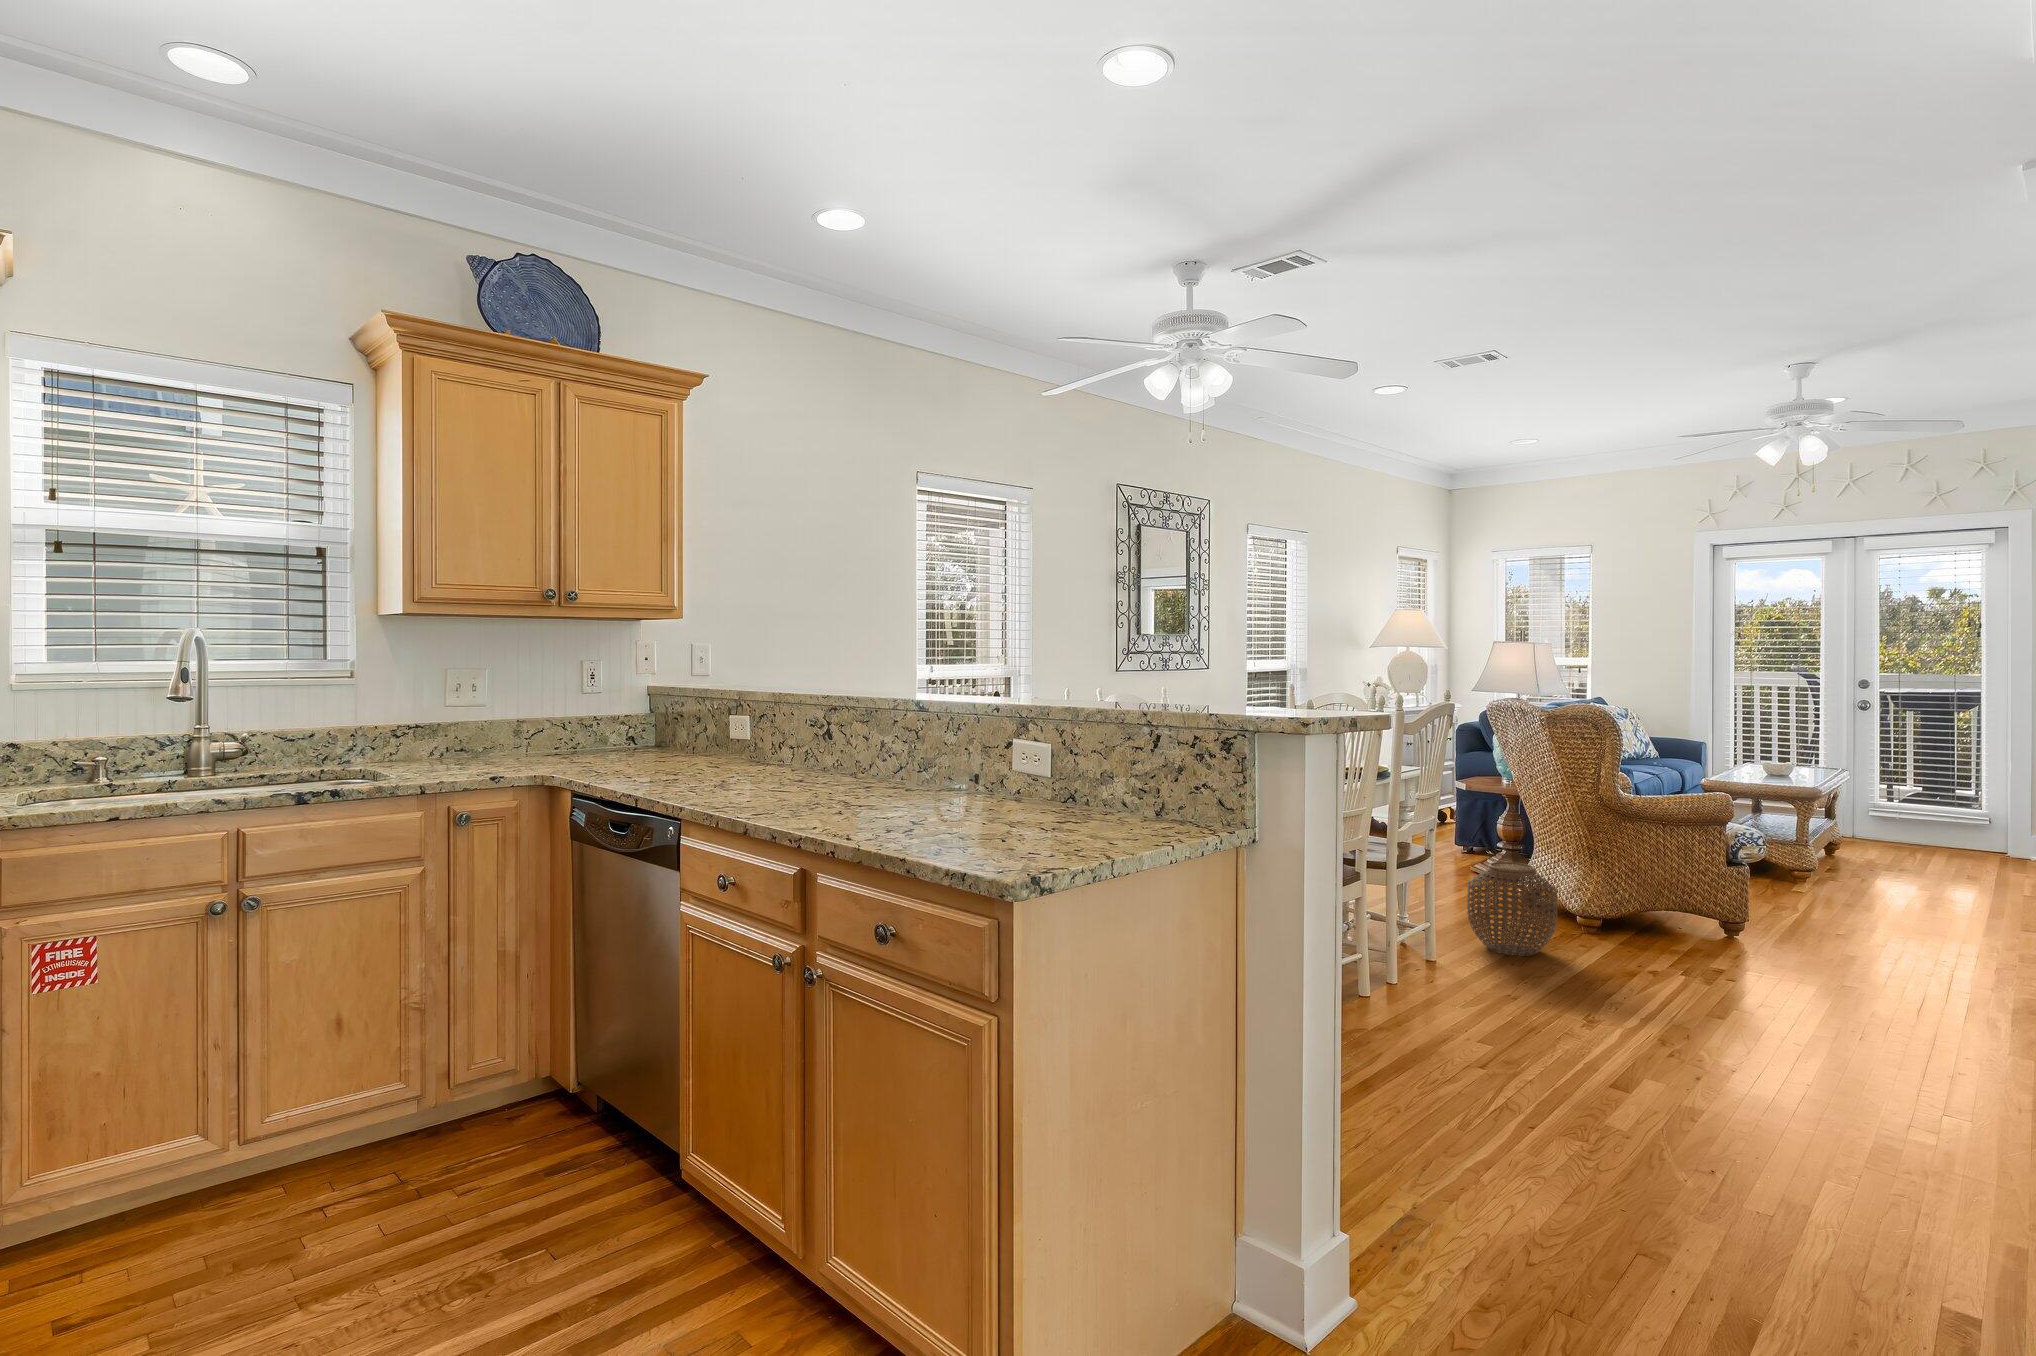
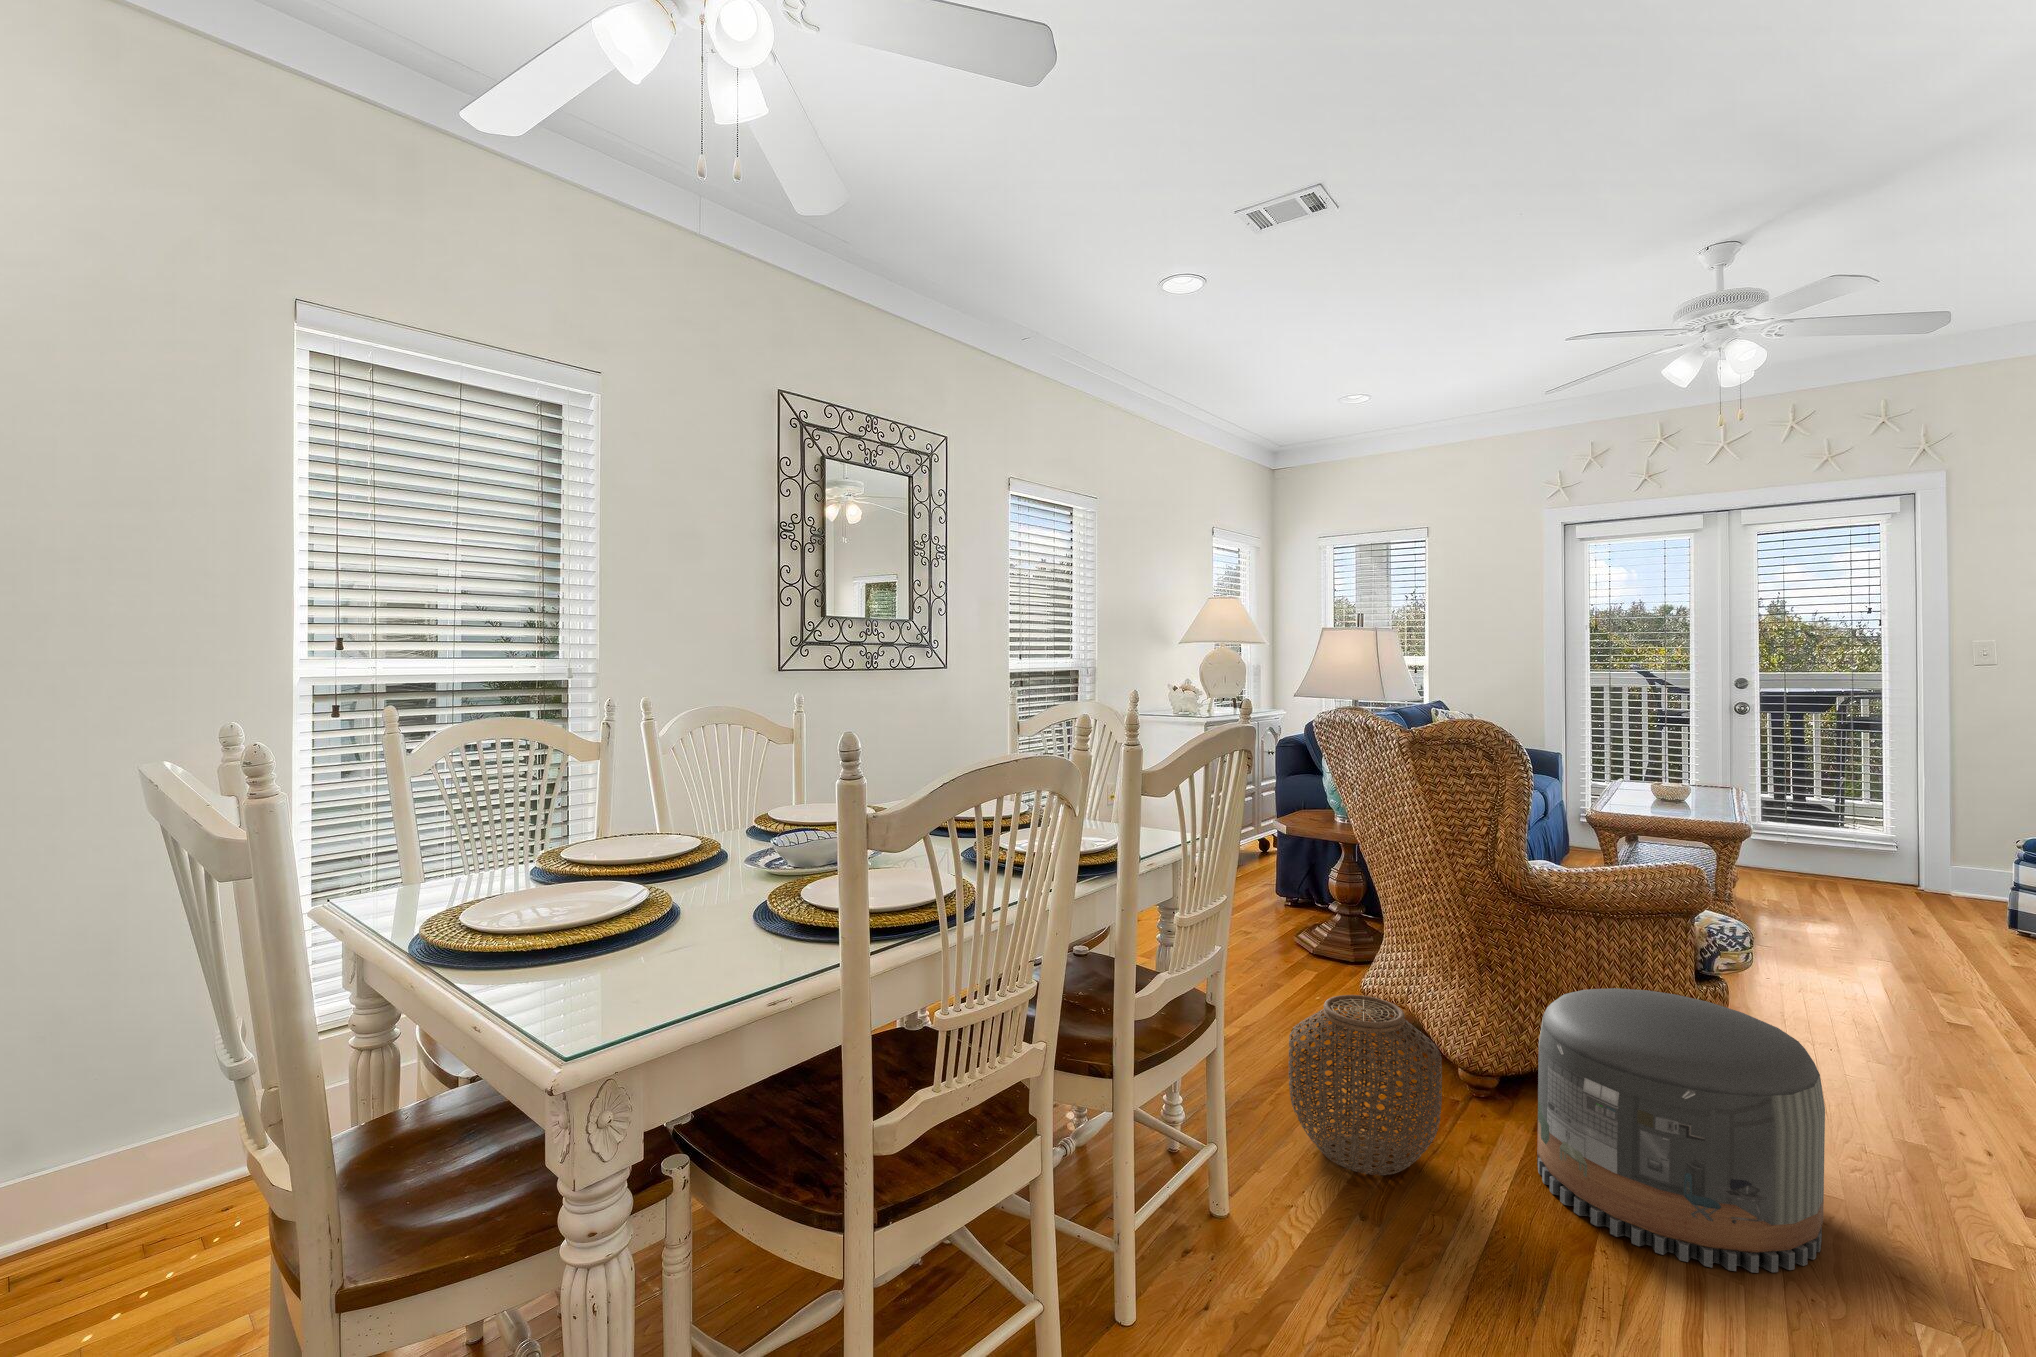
pouf: none [1614,859,1766,987] -> present [1537,988,1825,1273]

